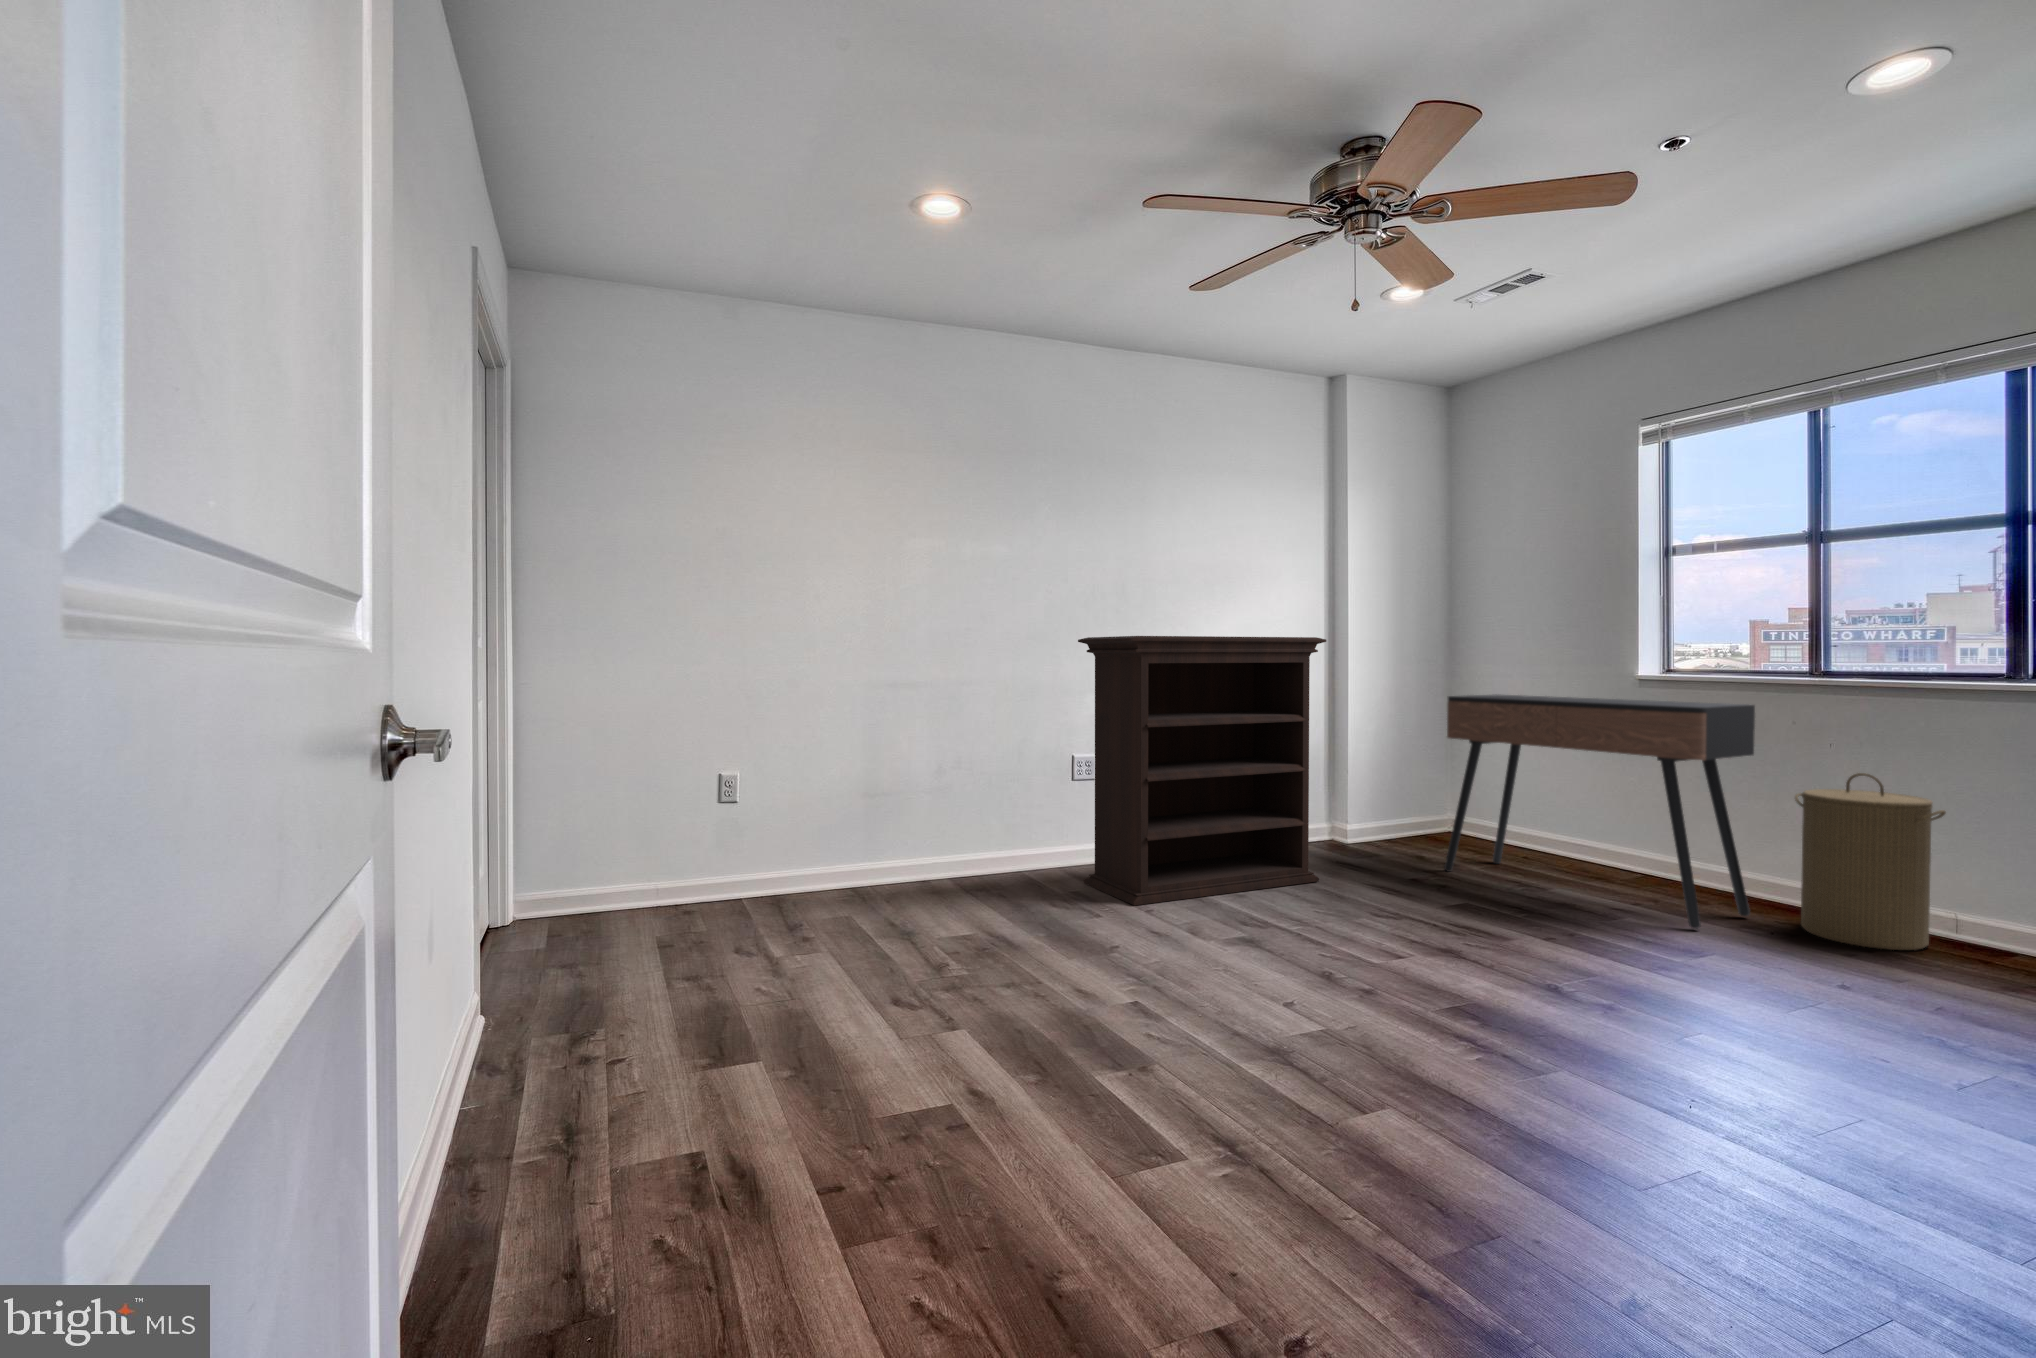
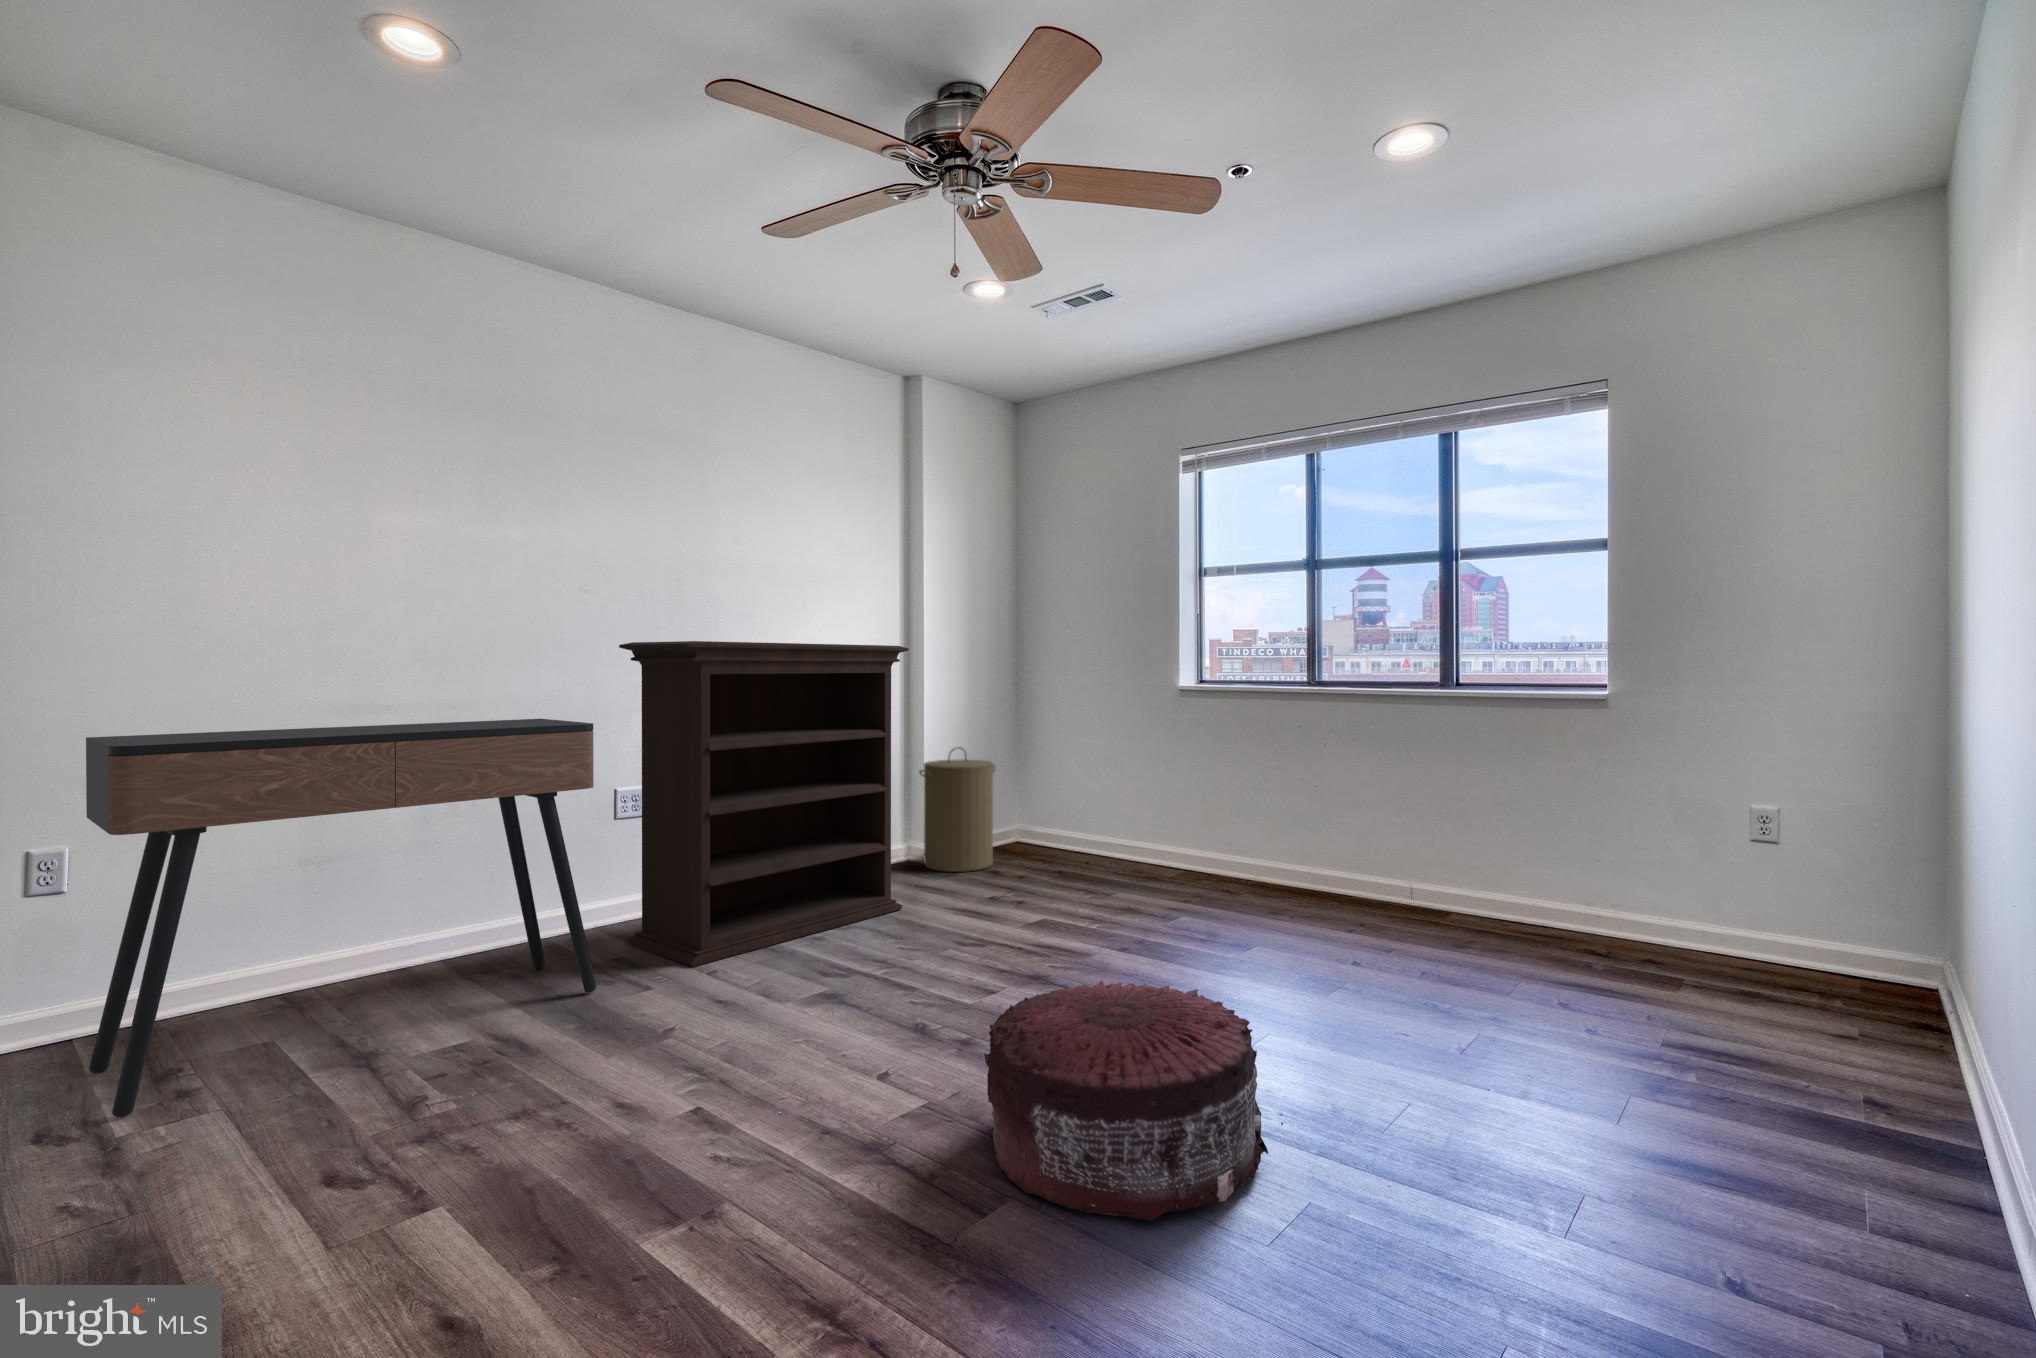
console table: present [1444,695,1755,929] -> present [86,719,597,1117]
laundry hamper: present [1795,773,1946,950] -> present [920,747,995,872]
pouf: none [1372,945,1661,1151] -> present [984,980,1268,1221]

